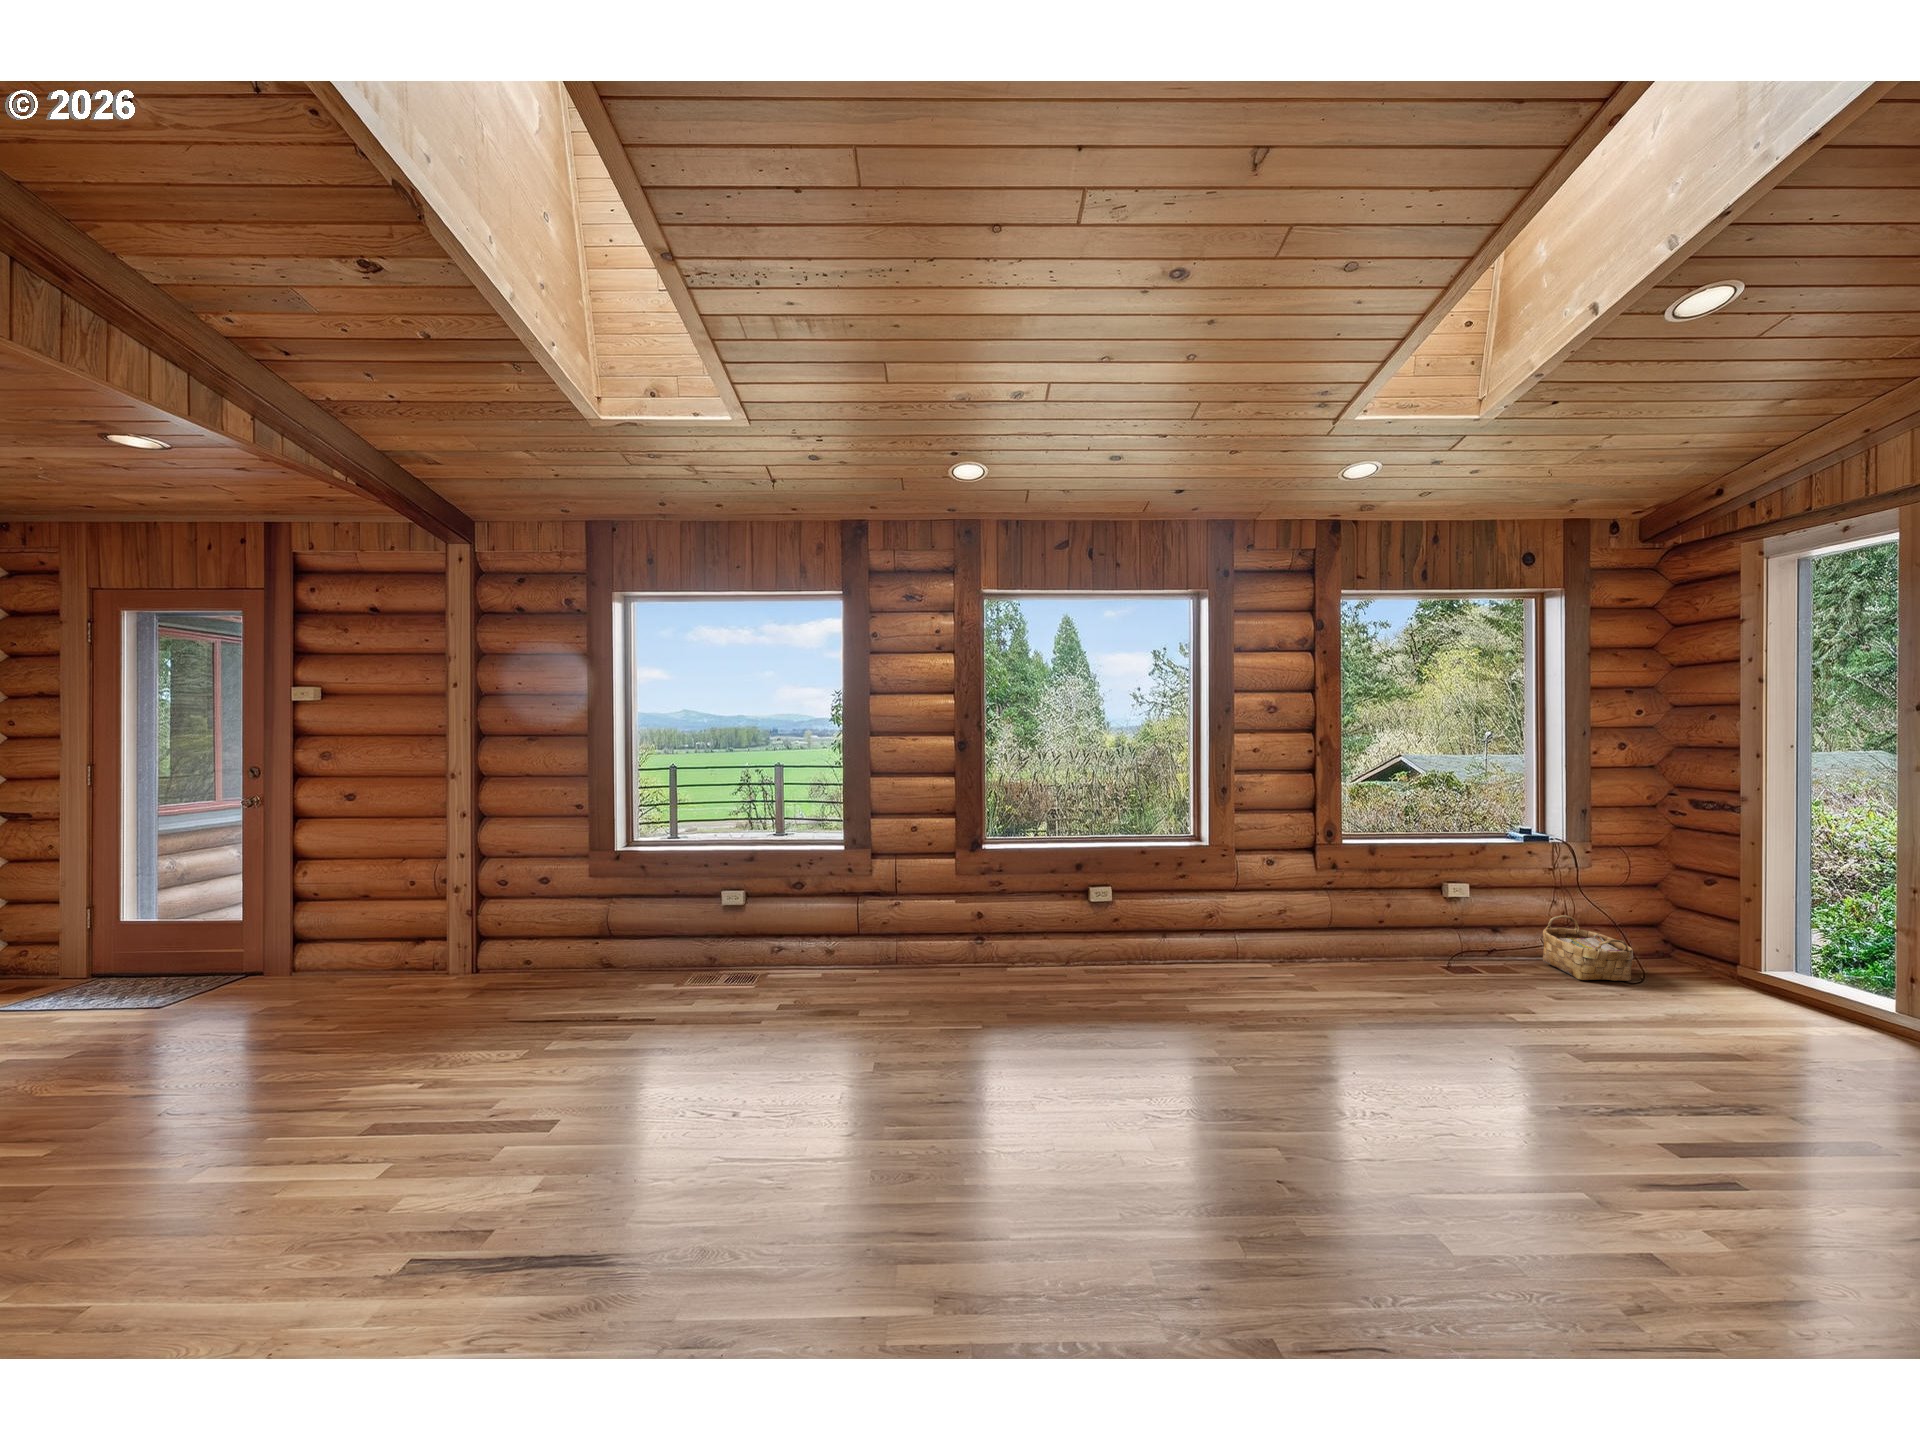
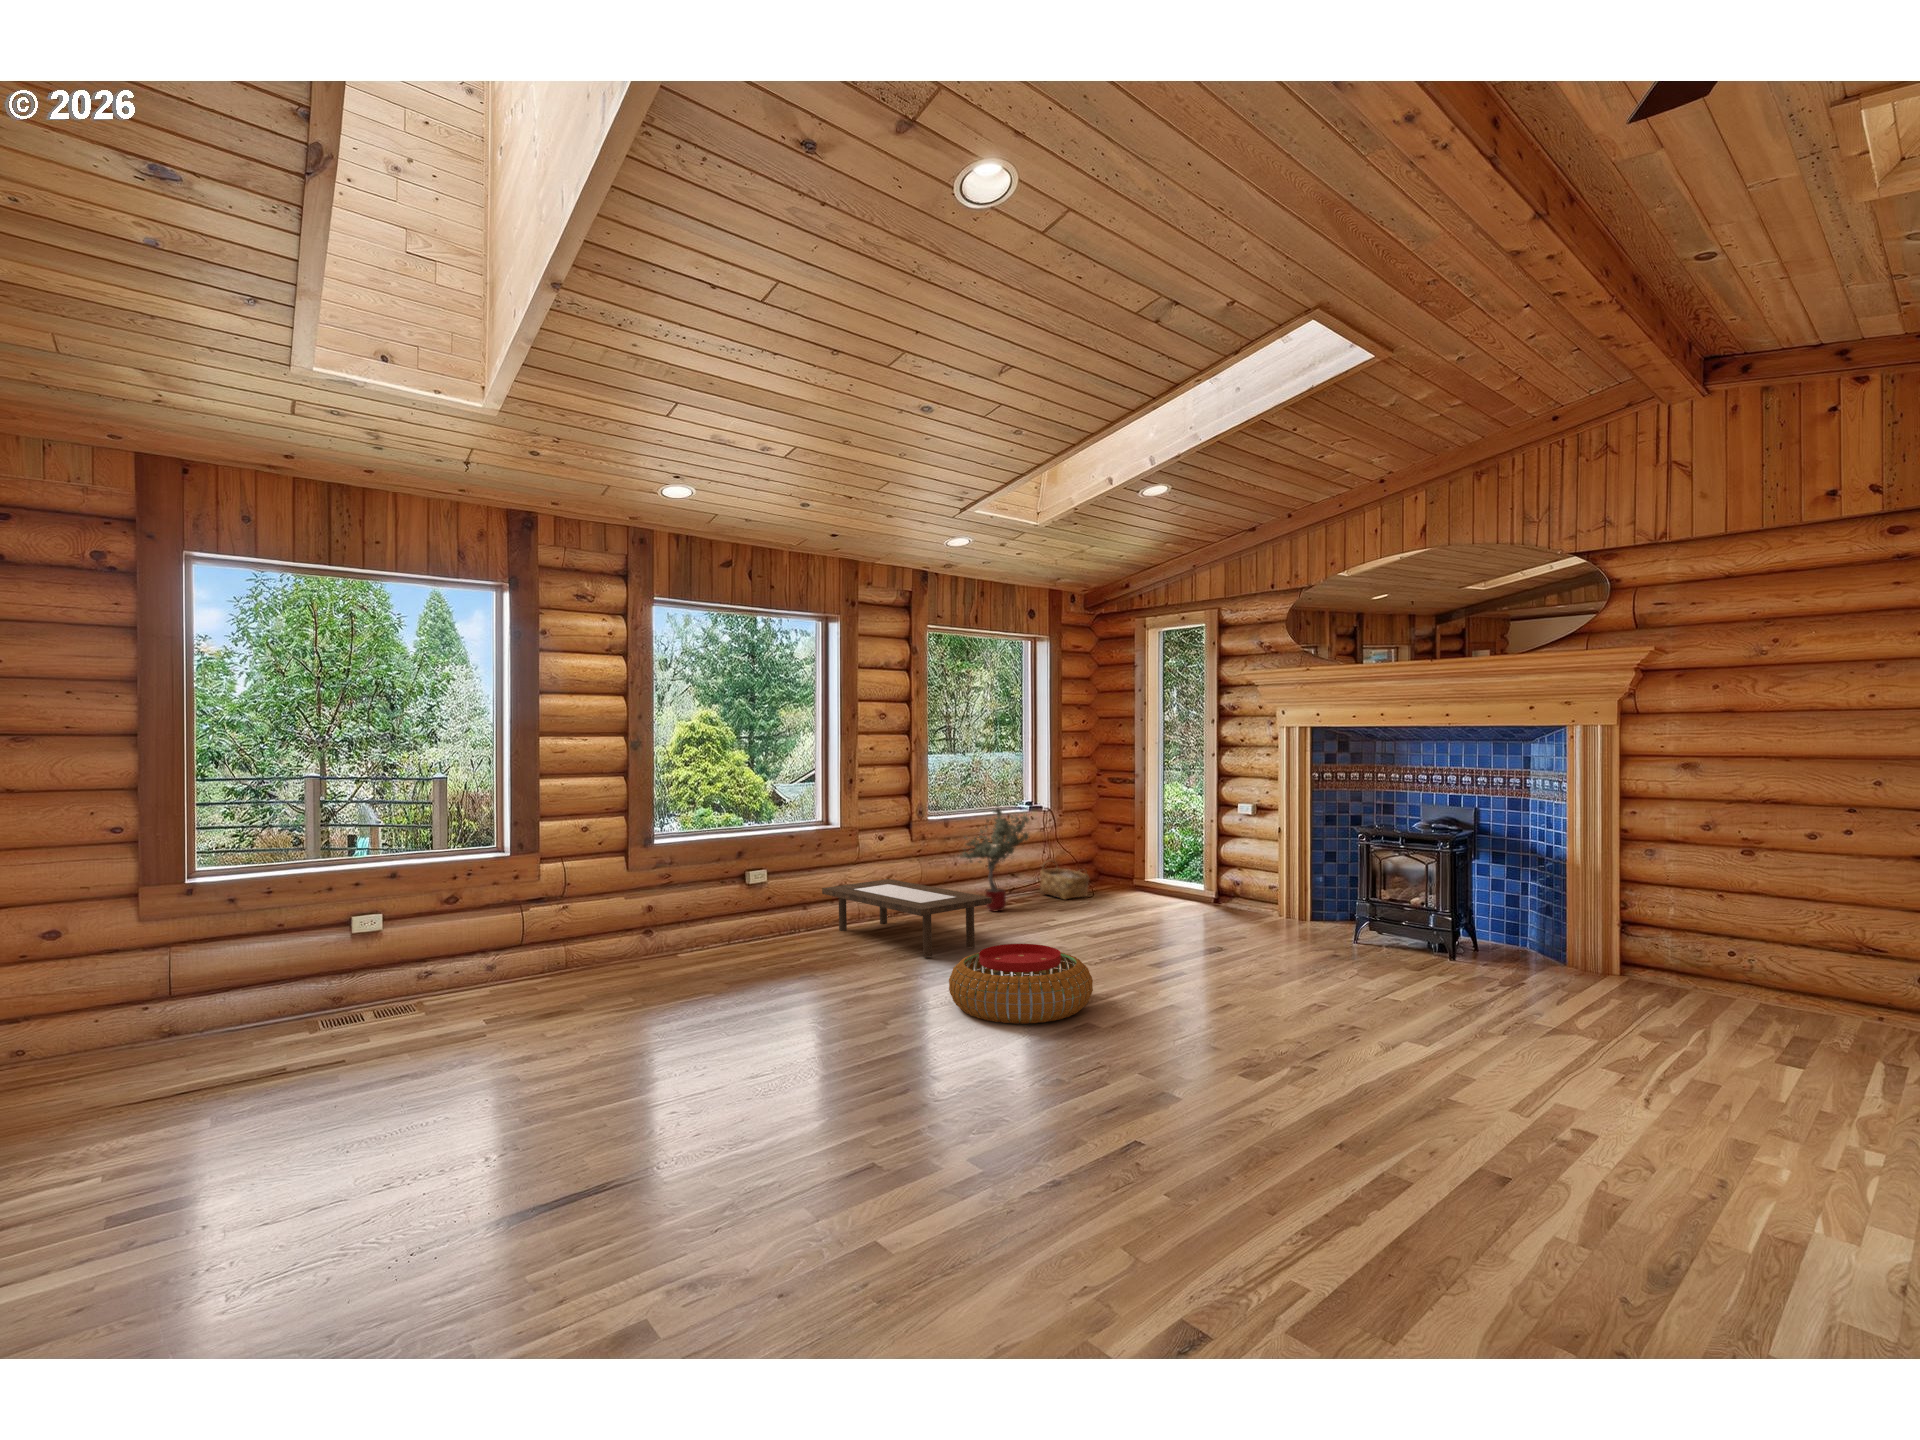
potted tree: none [1381,828,1509,981] -> present [958,804,1030,911]
coffee table: none [1183,914,1386,1037] -> present [822,879,992,957]
pouf: none [1227,1060,1479,1224] -> present [949,944,1093,1024]

